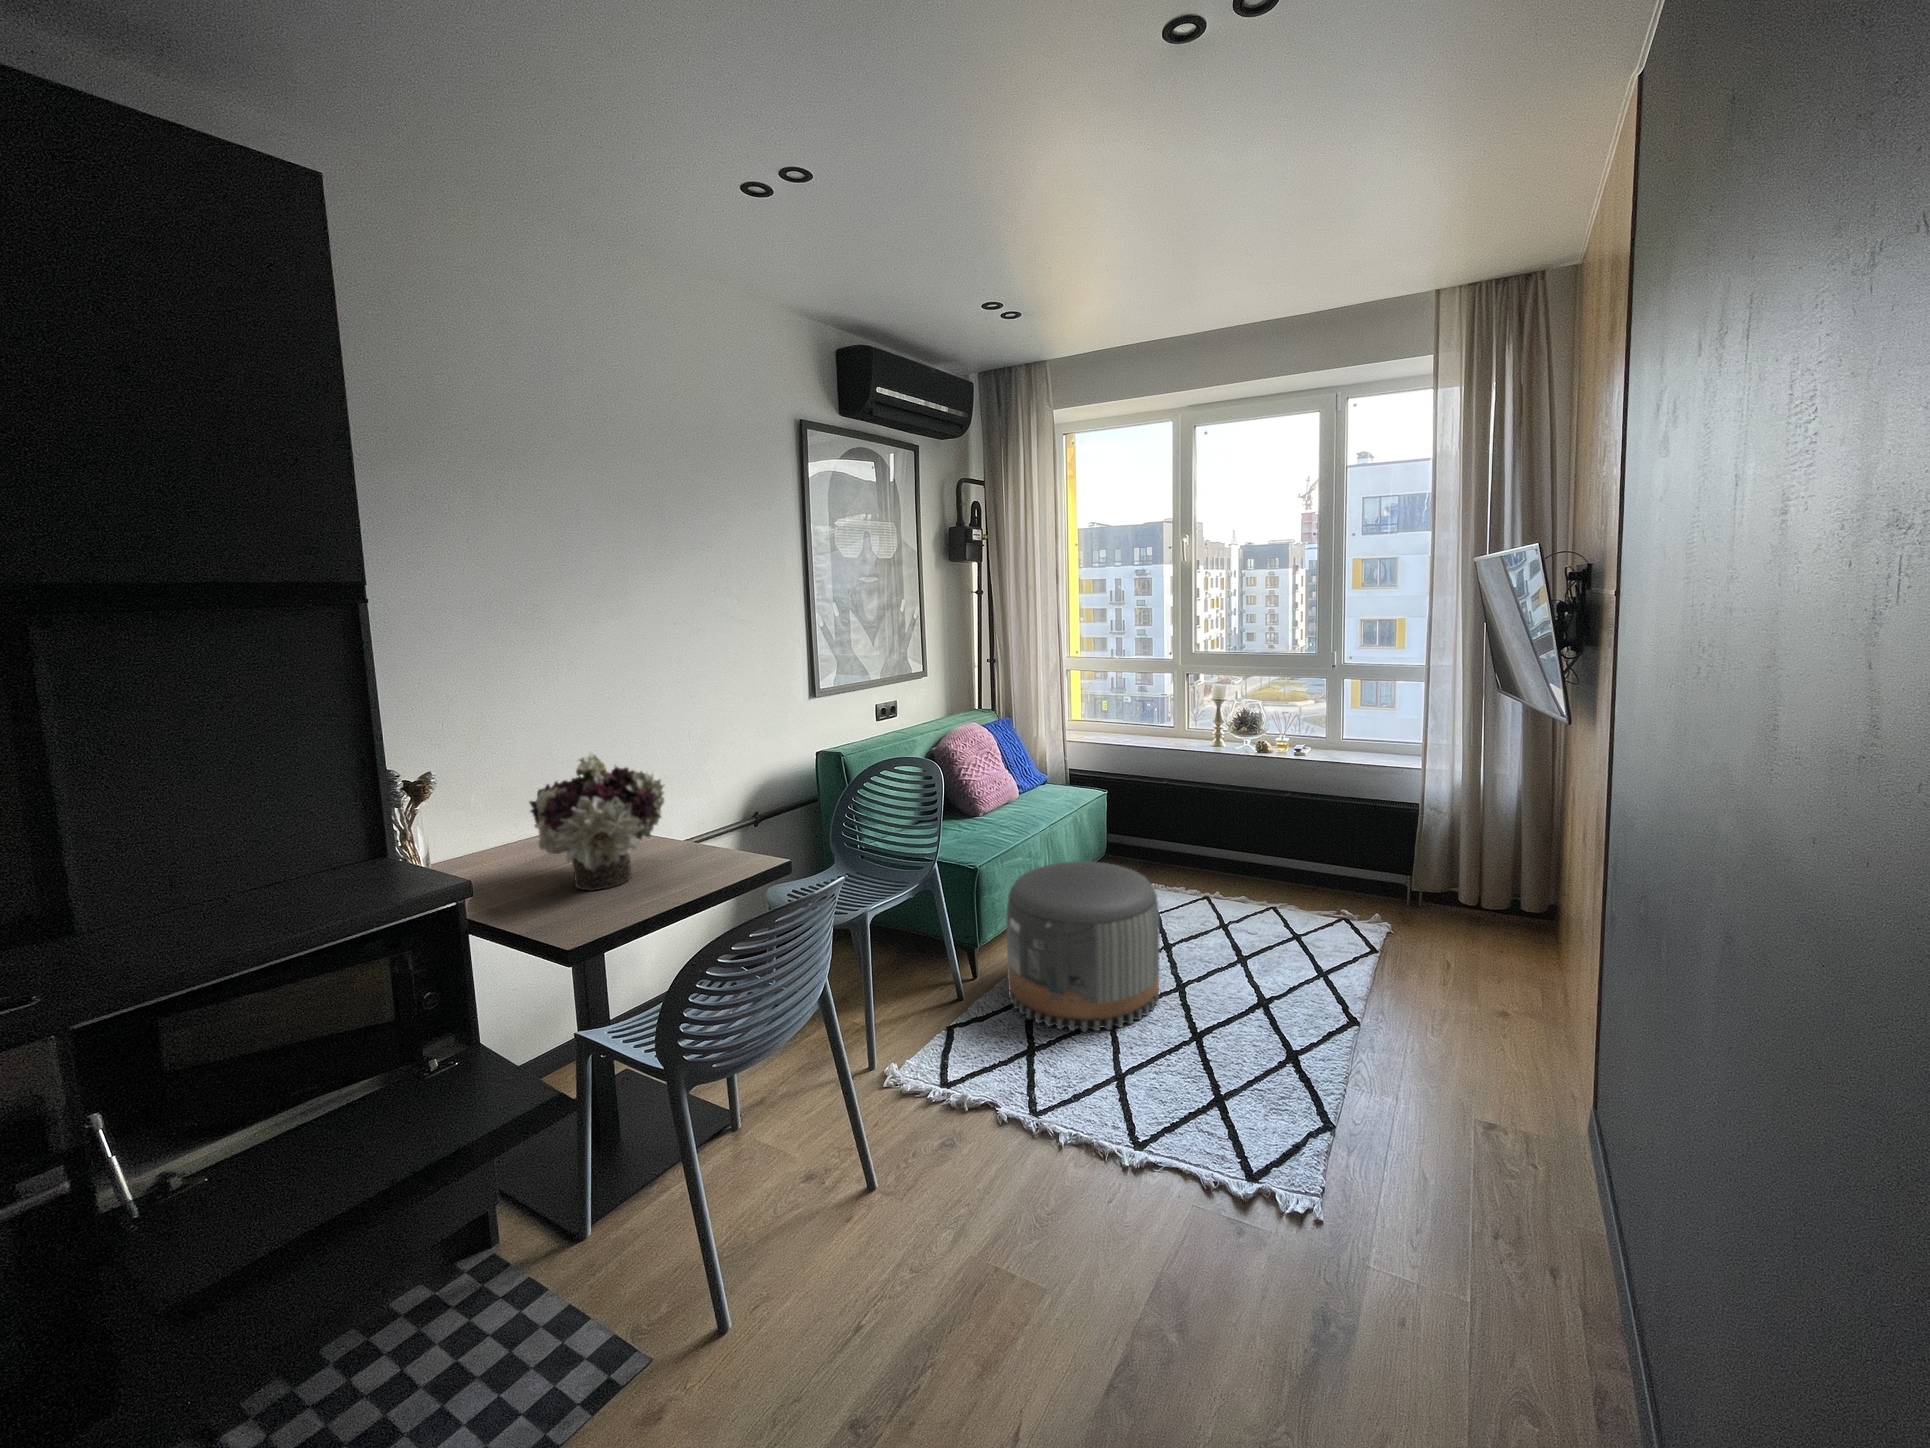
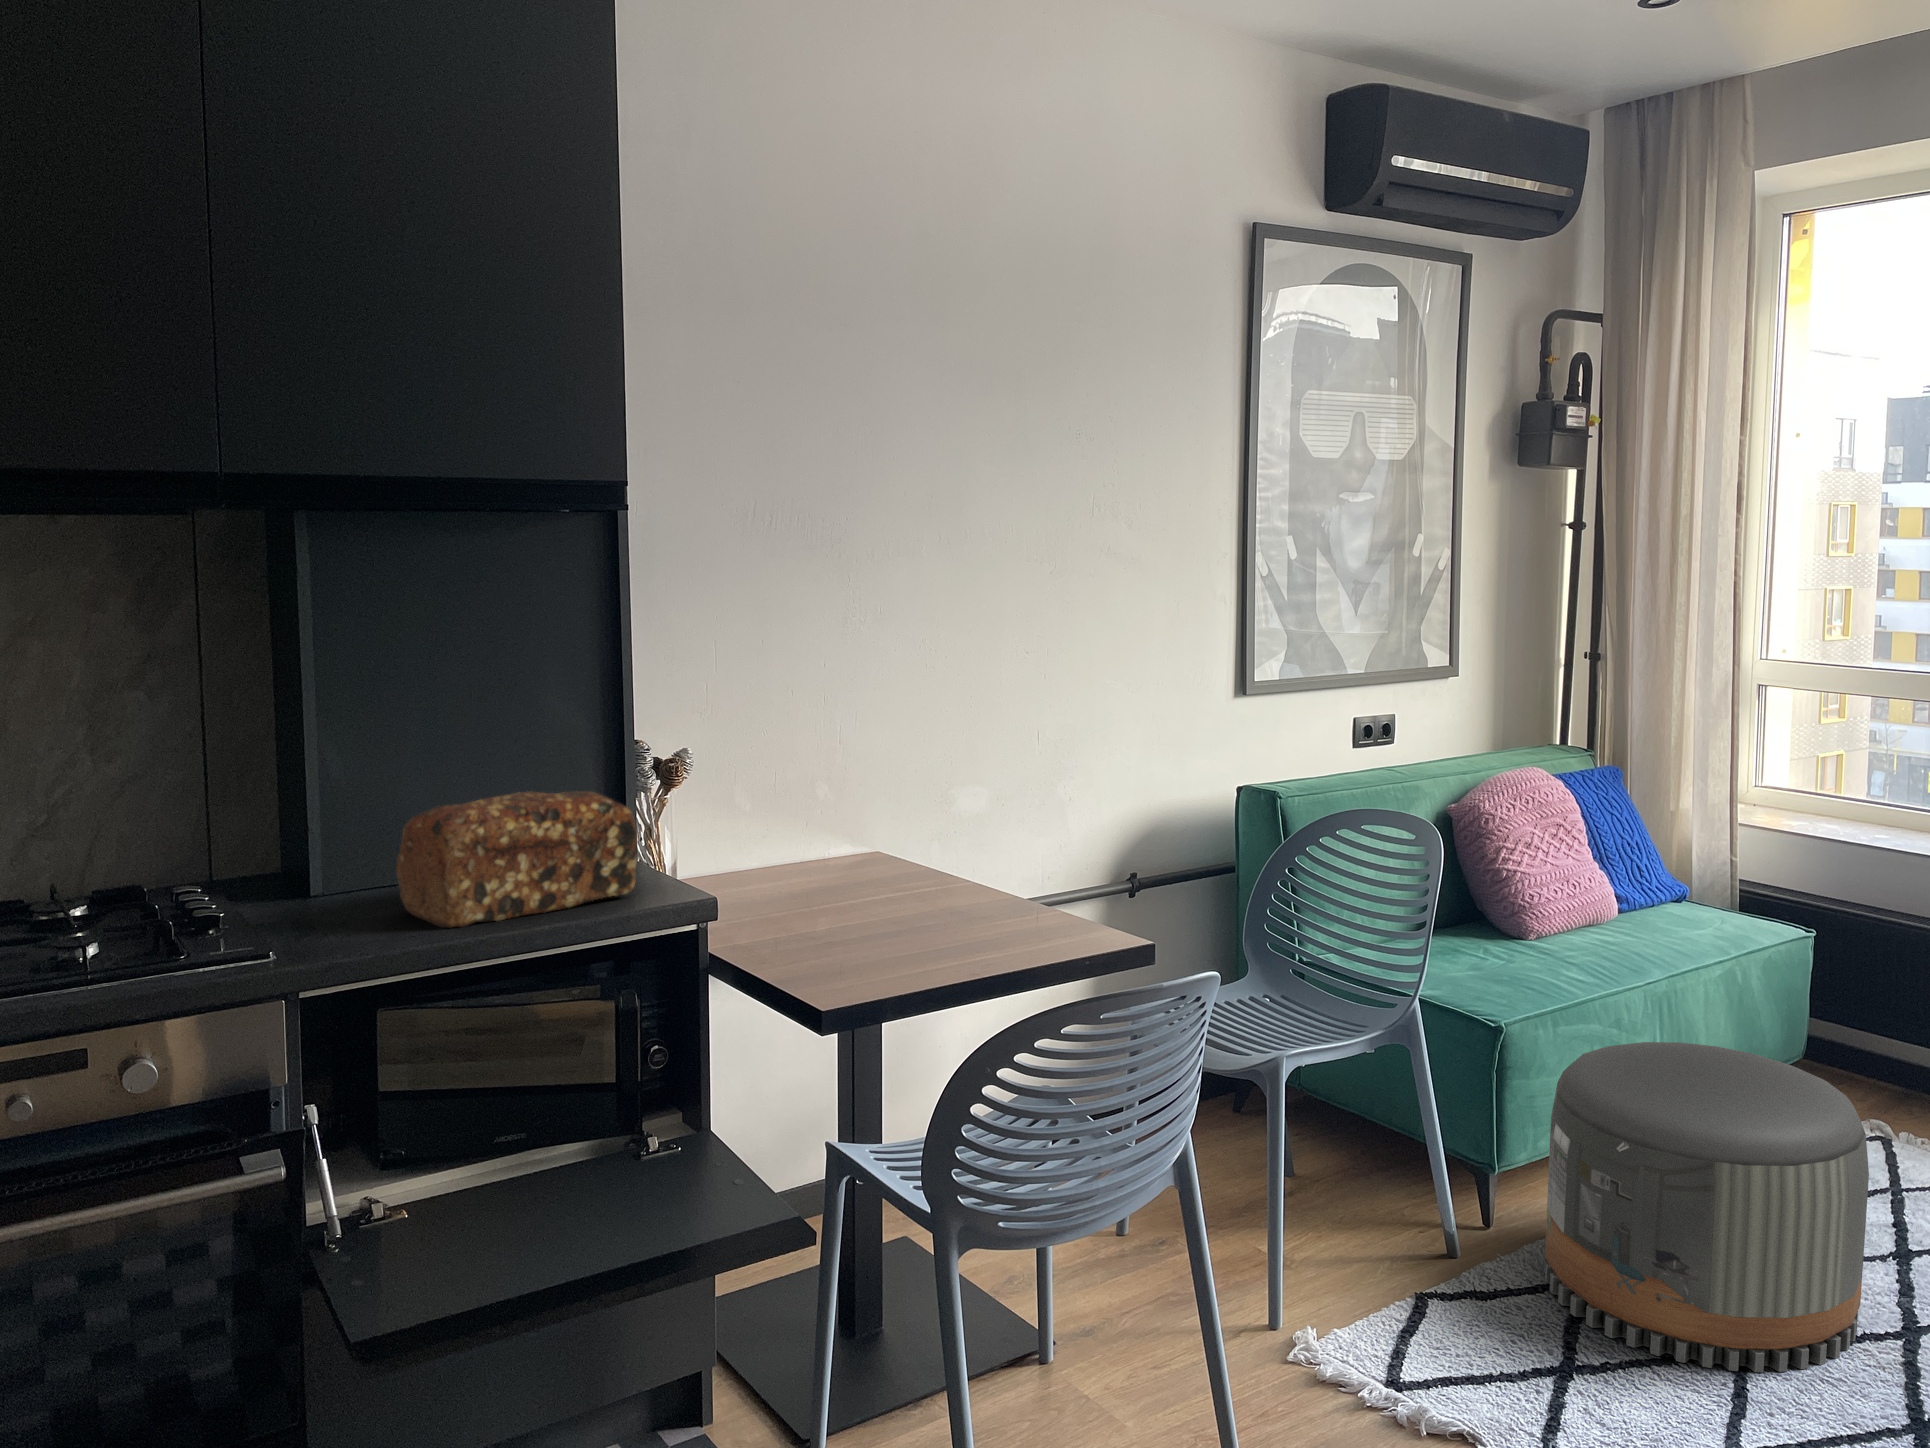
flower arrangement: present [530,753,664,890] -> none [799,740,979,946]
bread loaf: none [171,816,404,945] -> present [396,791,638,928]

